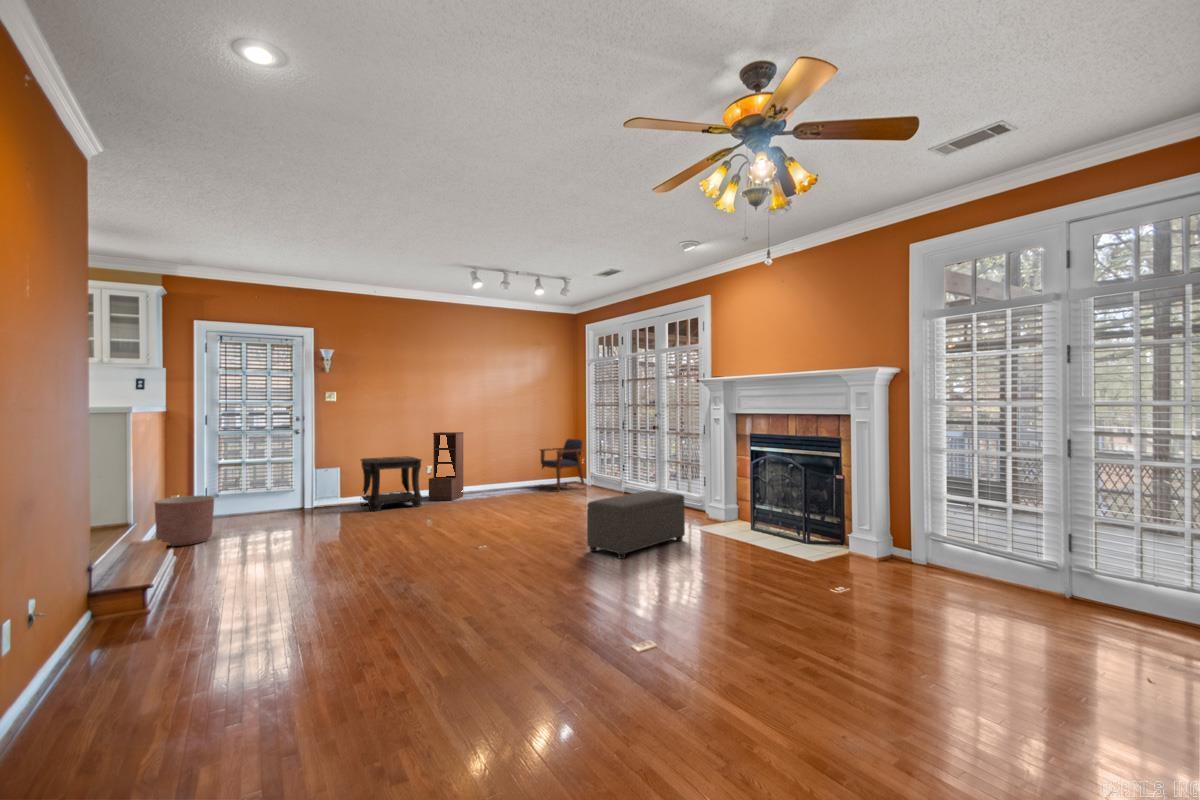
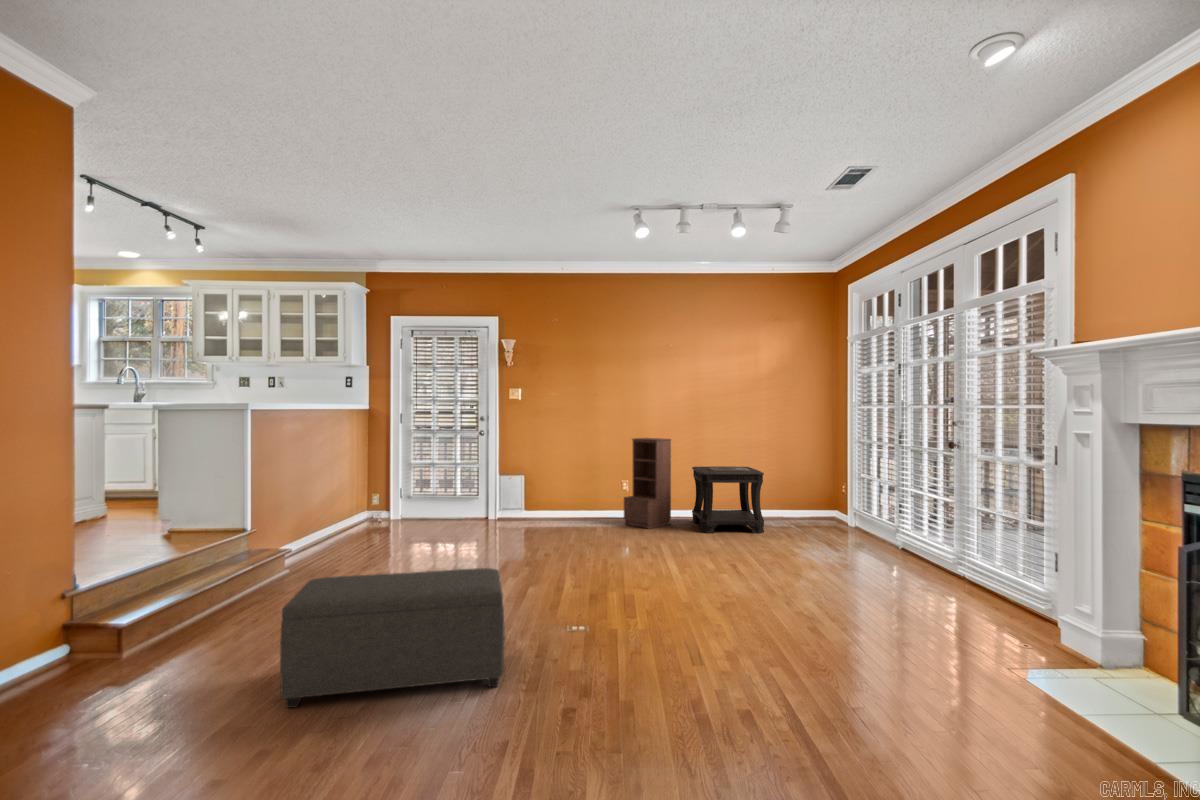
armchair: present [540,439,584,492] -> none [787,453,856,533]
side table: present [361,456,422,511] -> present [692,466,764,533]
ottoman: present [587,491,685,559] -> present [280,568,505,708]
planter: present [155,495,214,546] -> none [305,499,361,553]

